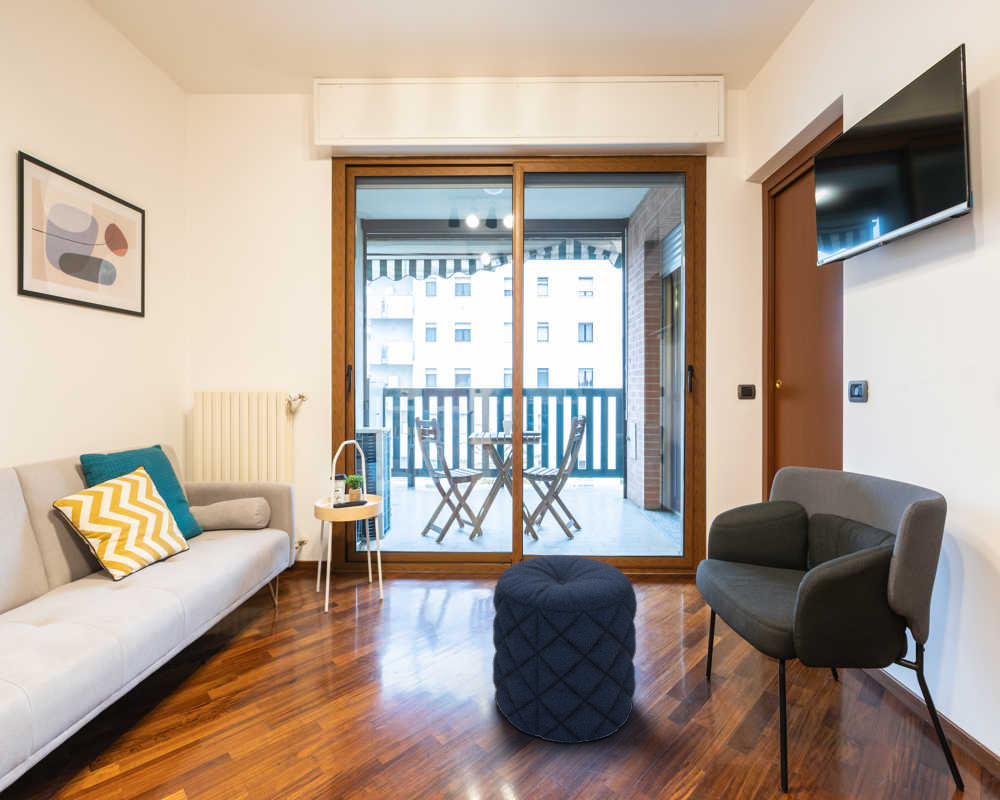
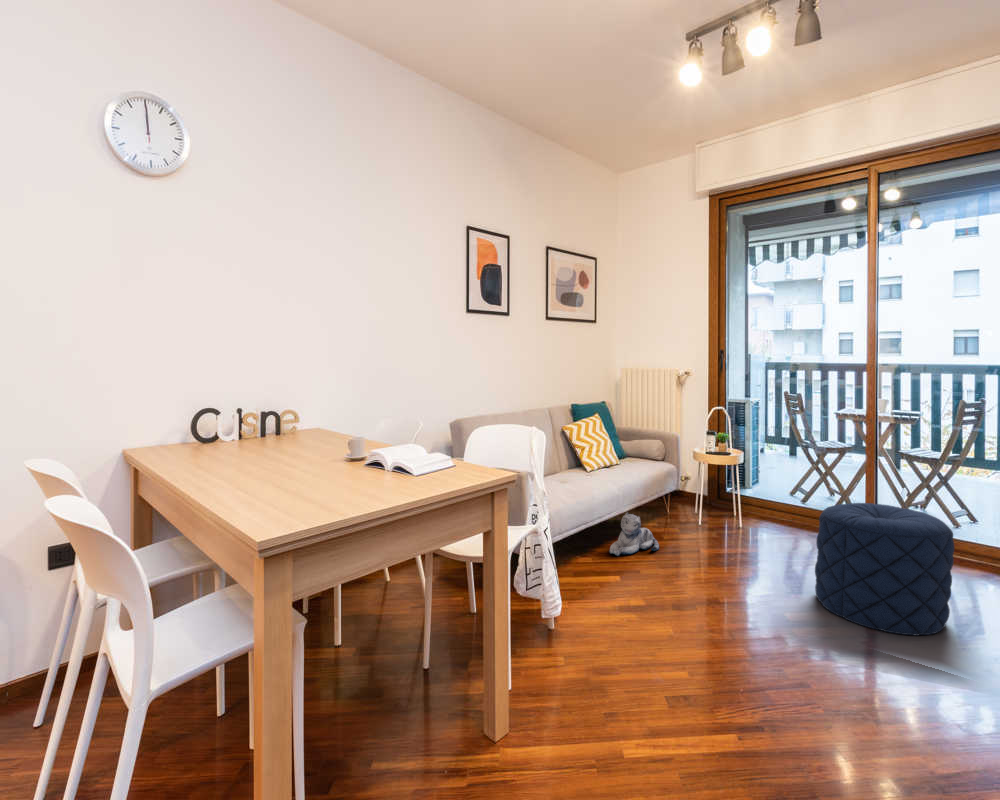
plush toy: none [164,647,264,745] -> present [610,513,659,556]

